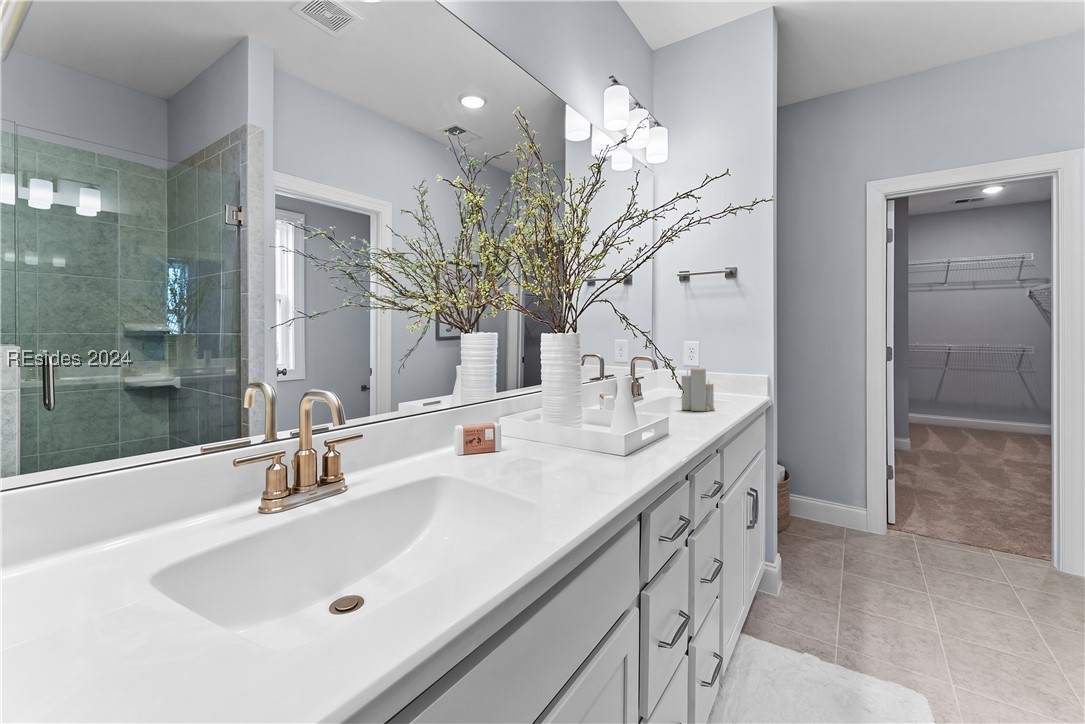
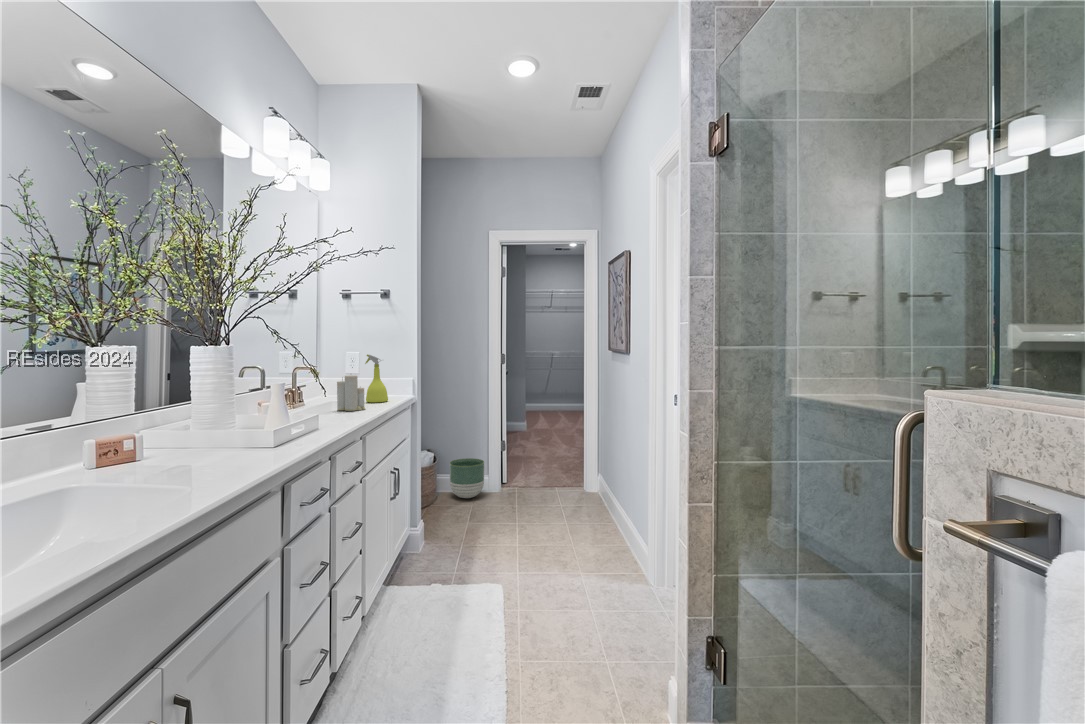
spray bottle: none [710,344,739,403] -> present [365,354,388,403]
planter: none [809,482,861,535] -> present [449,458,484,498]

